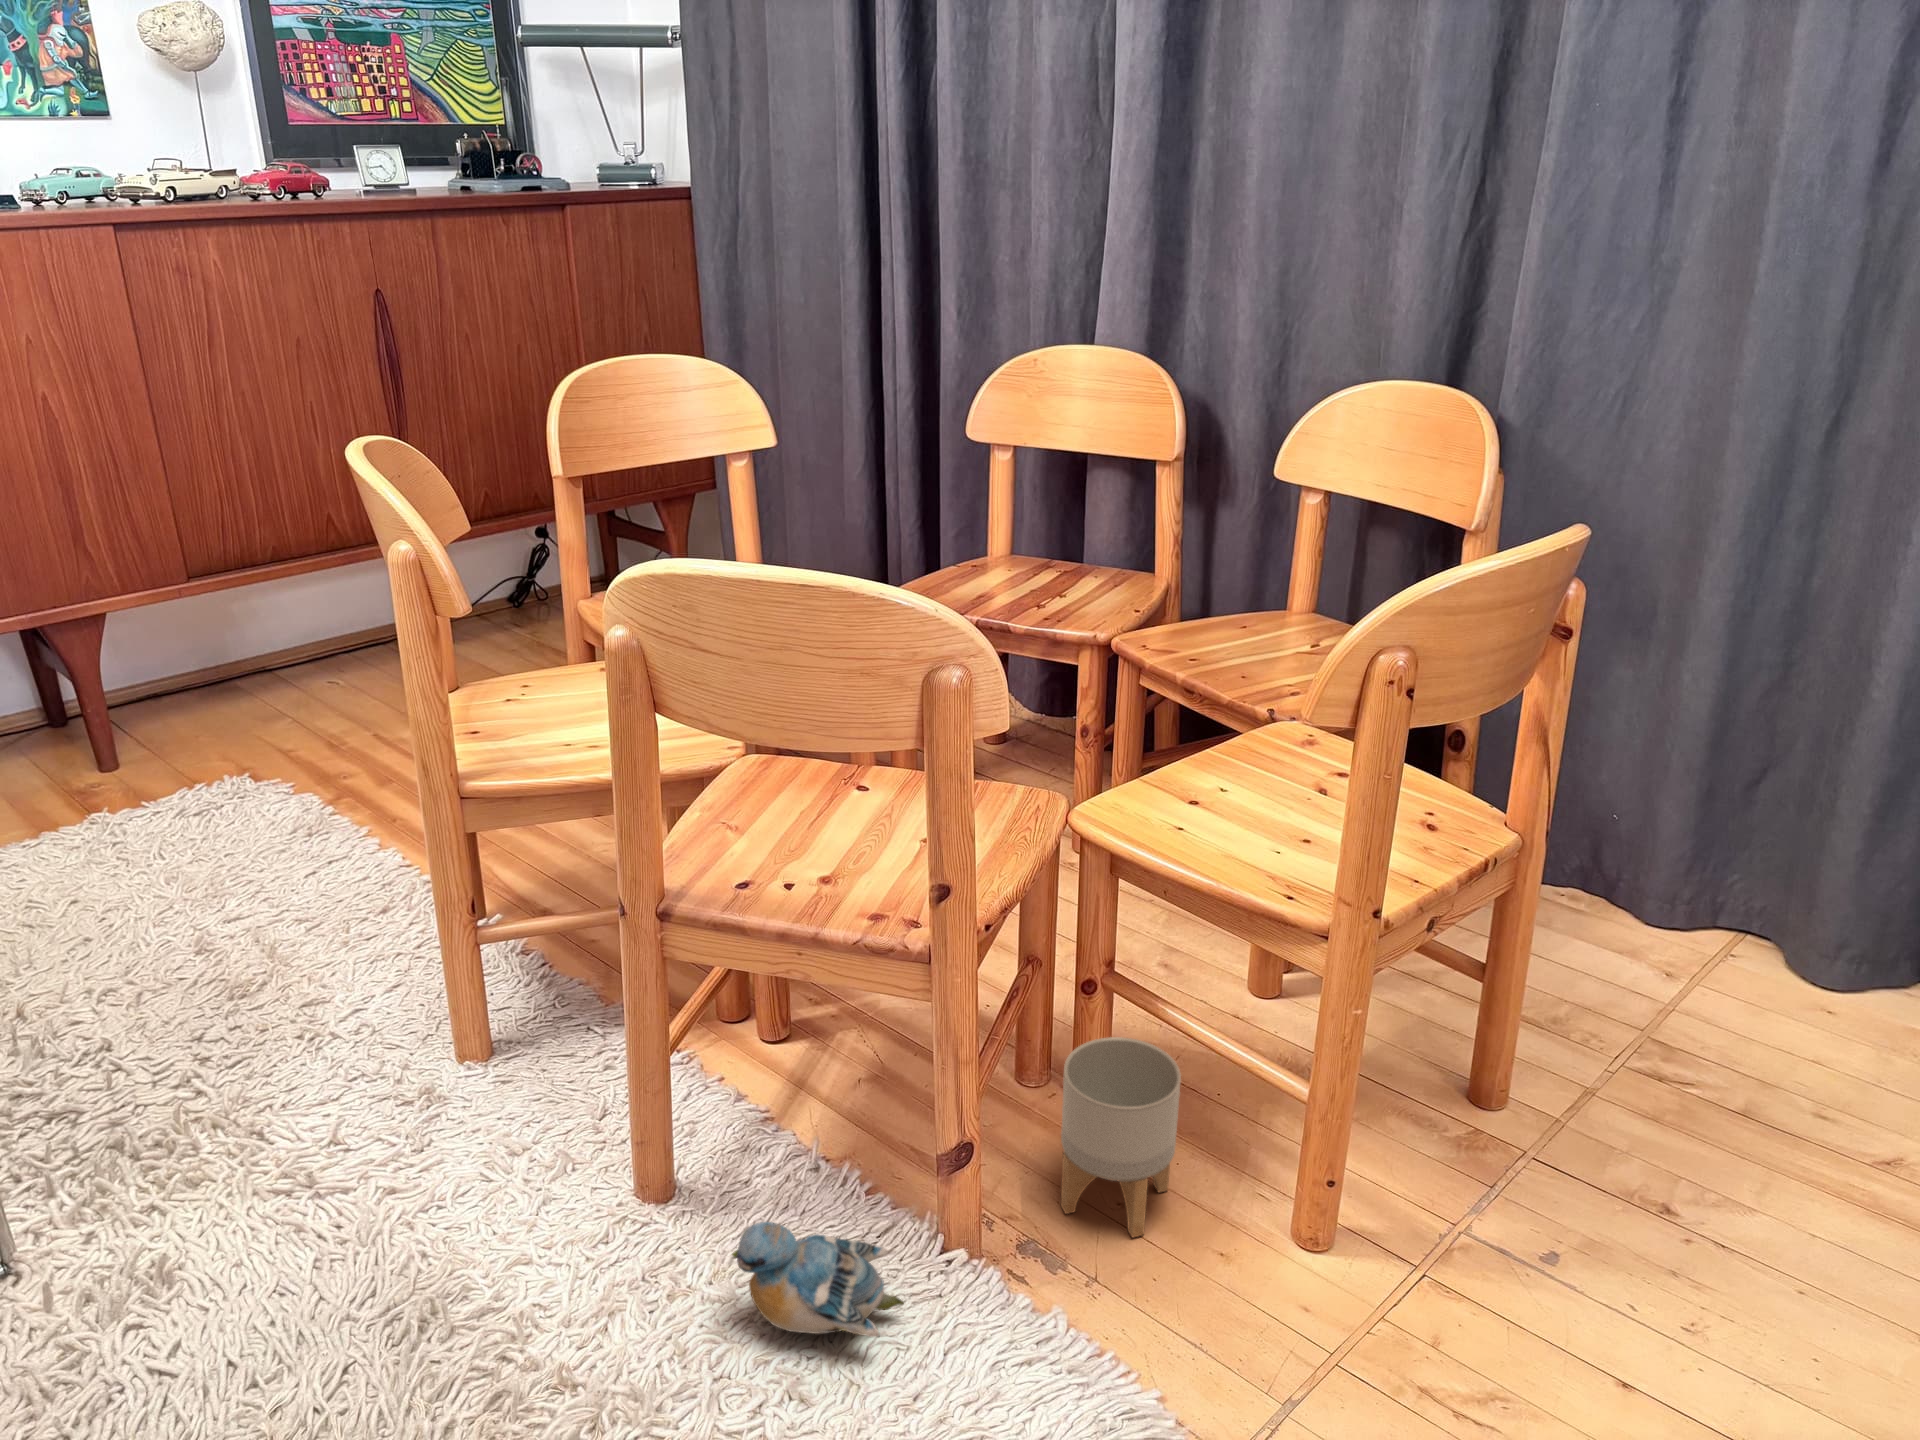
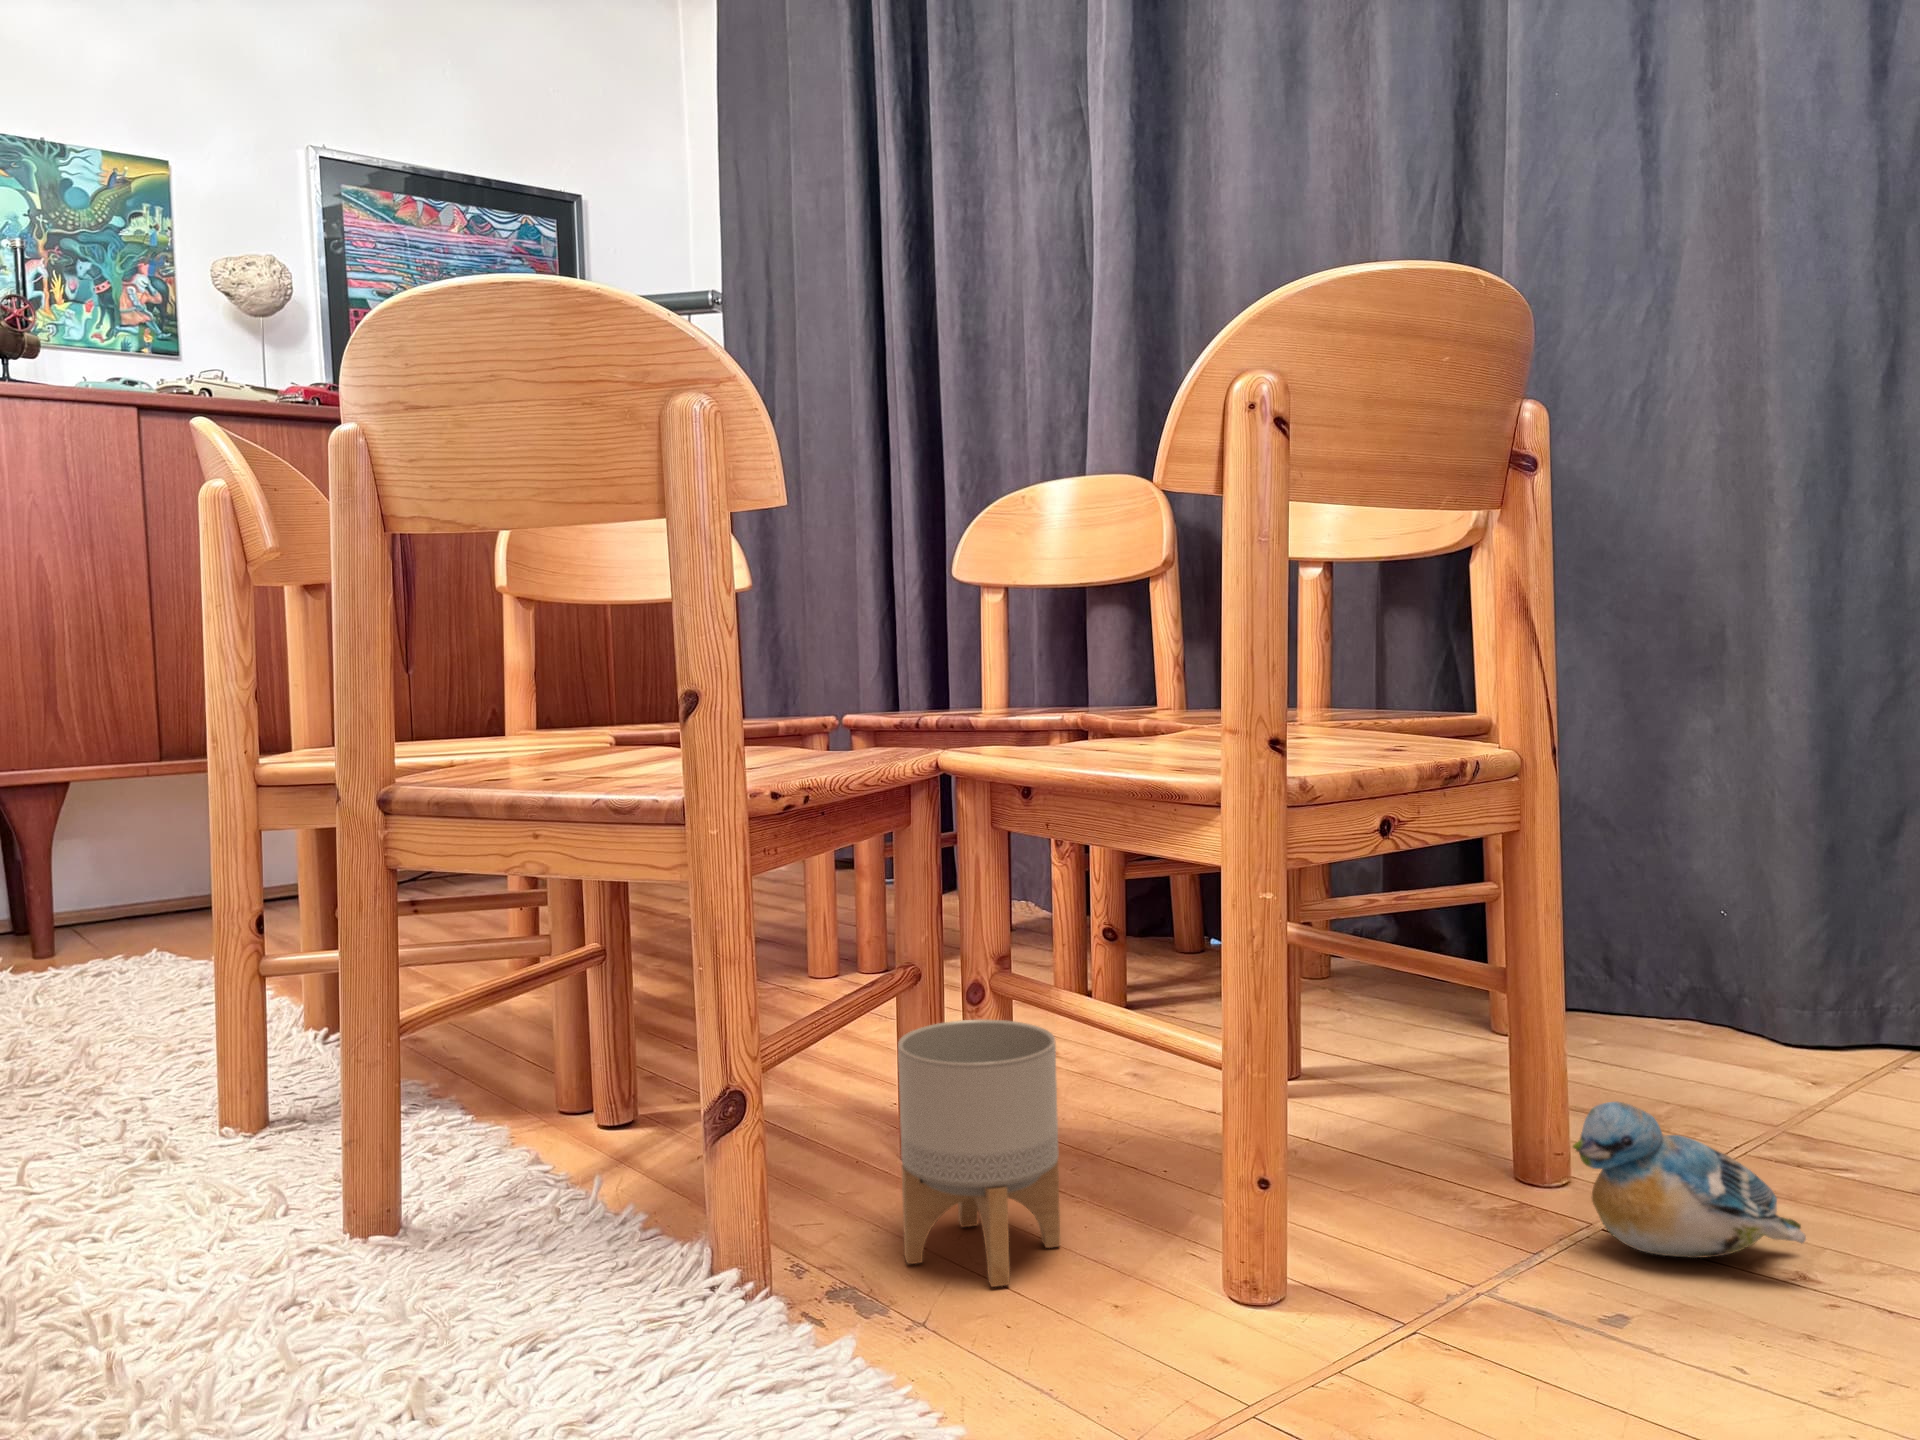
plush toy: present [732,1222,904,1337] -> present [1573,1102,1806,1258]

